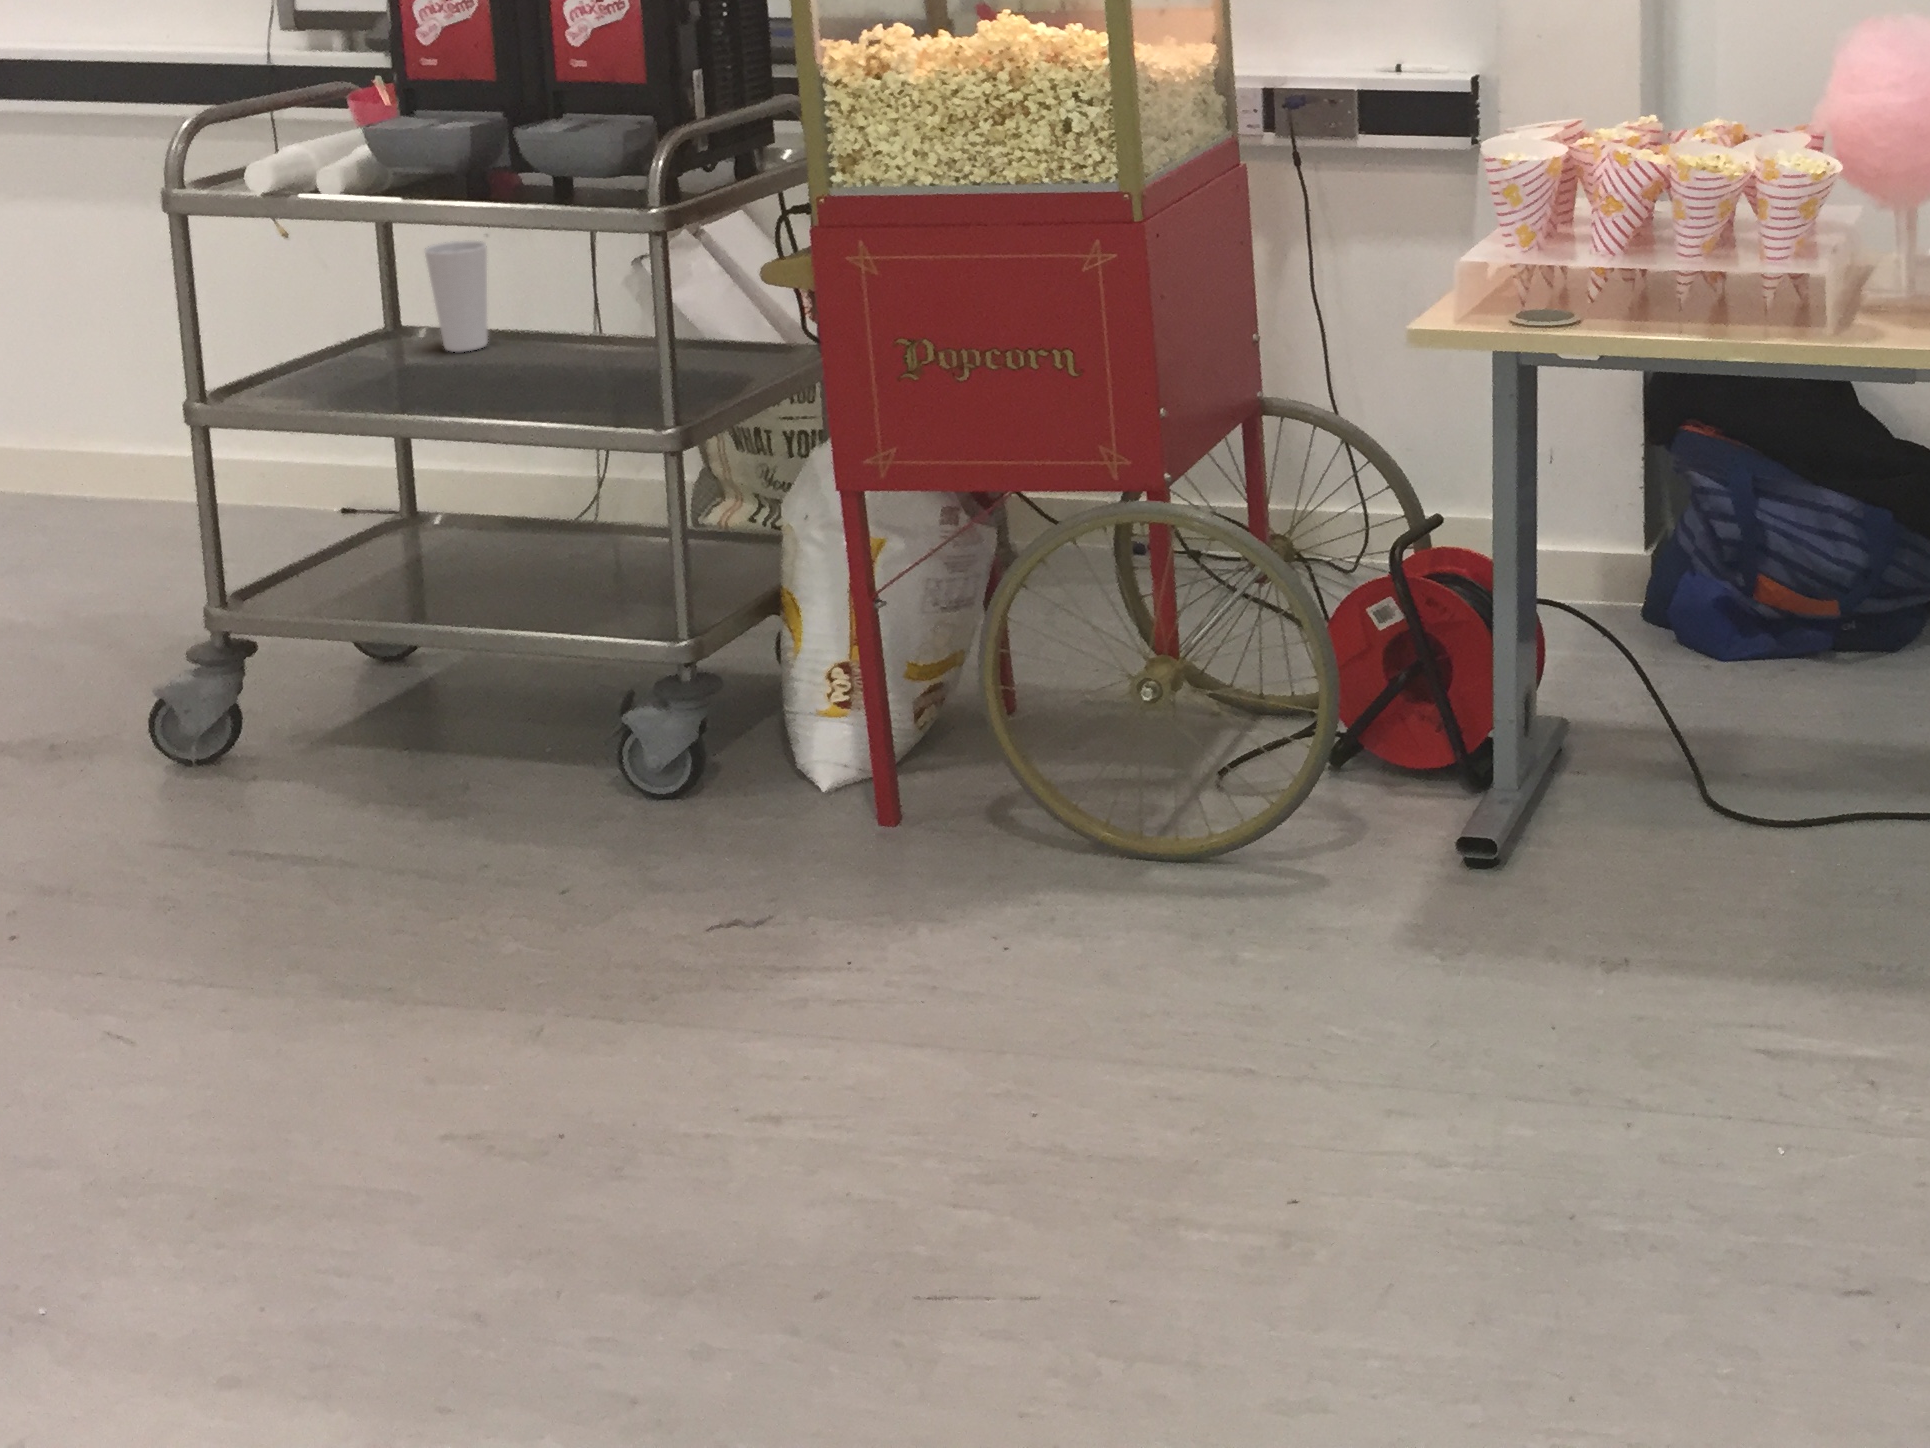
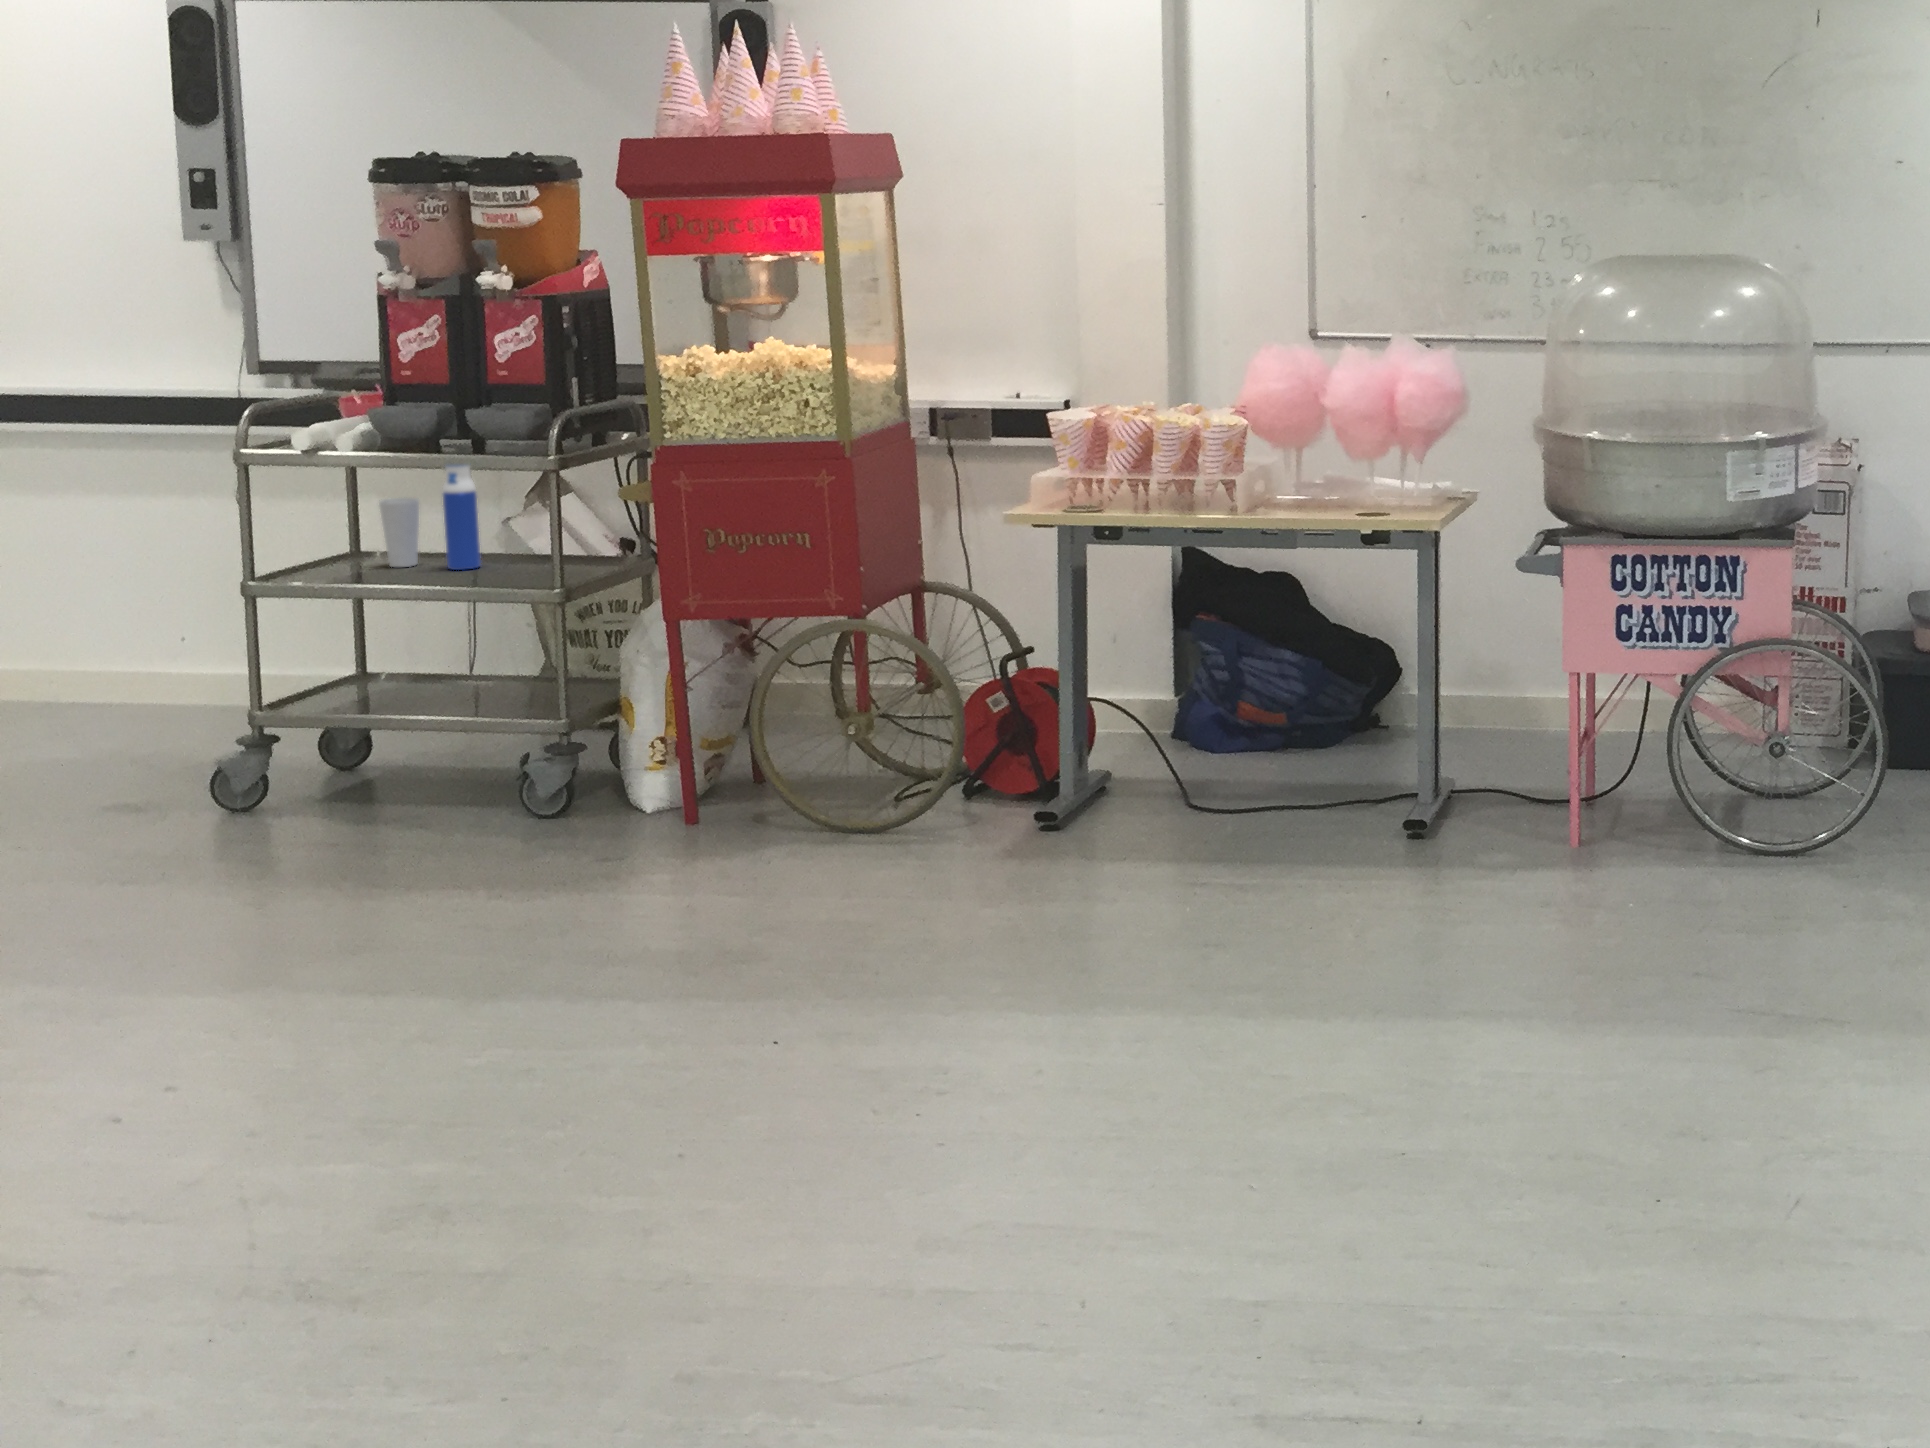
water bottle: none [515,186,577,360] -> present [443,465,481,570]

